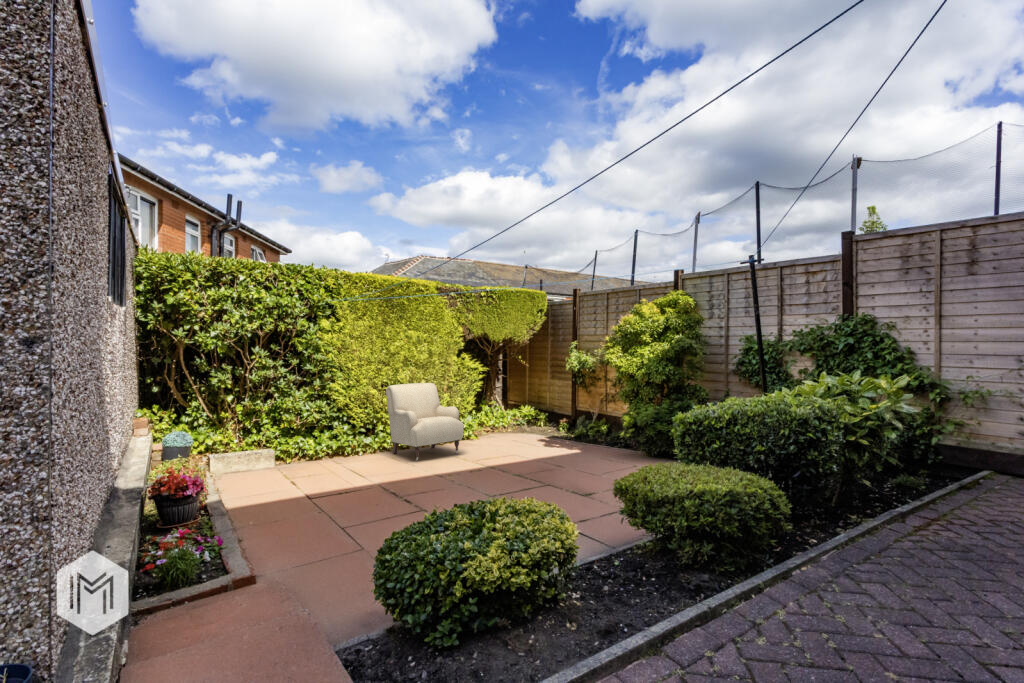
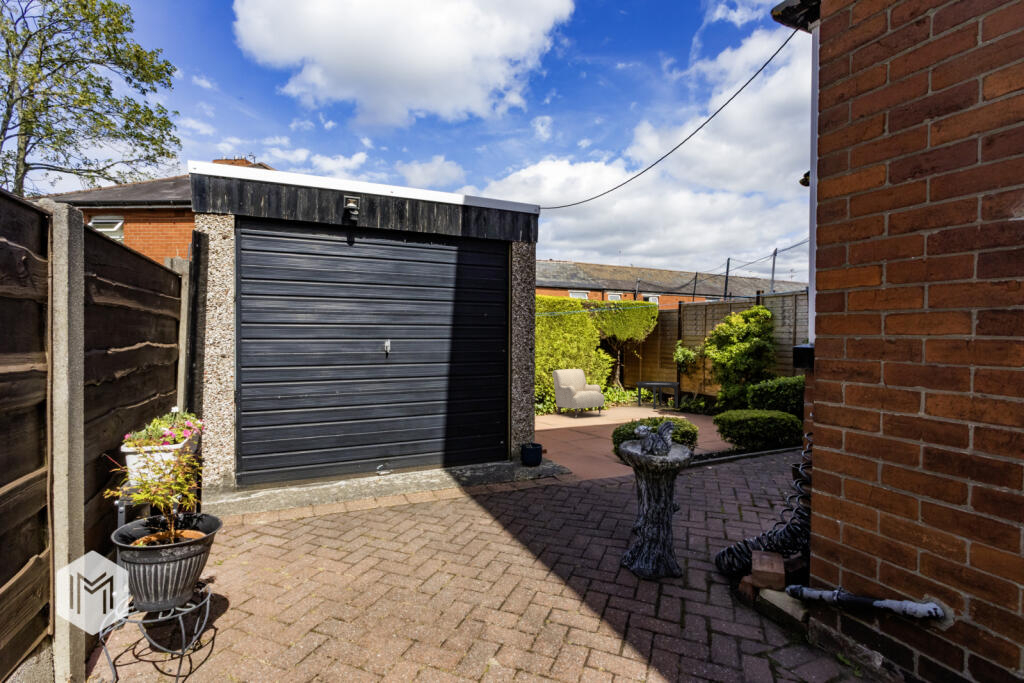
round table: none [517,396,574,437] -> present [636,381,679,409]

